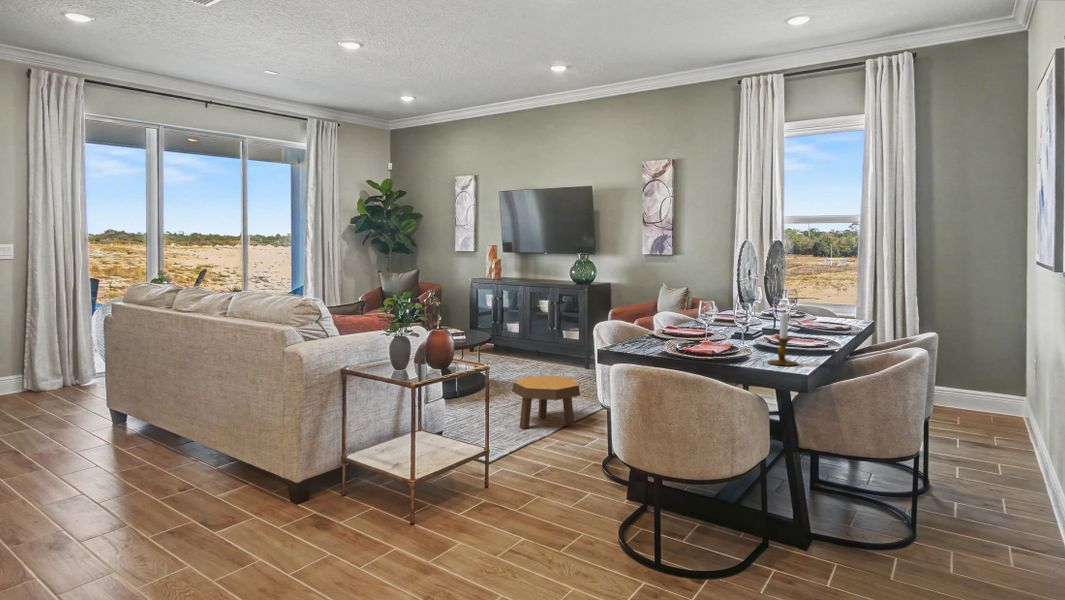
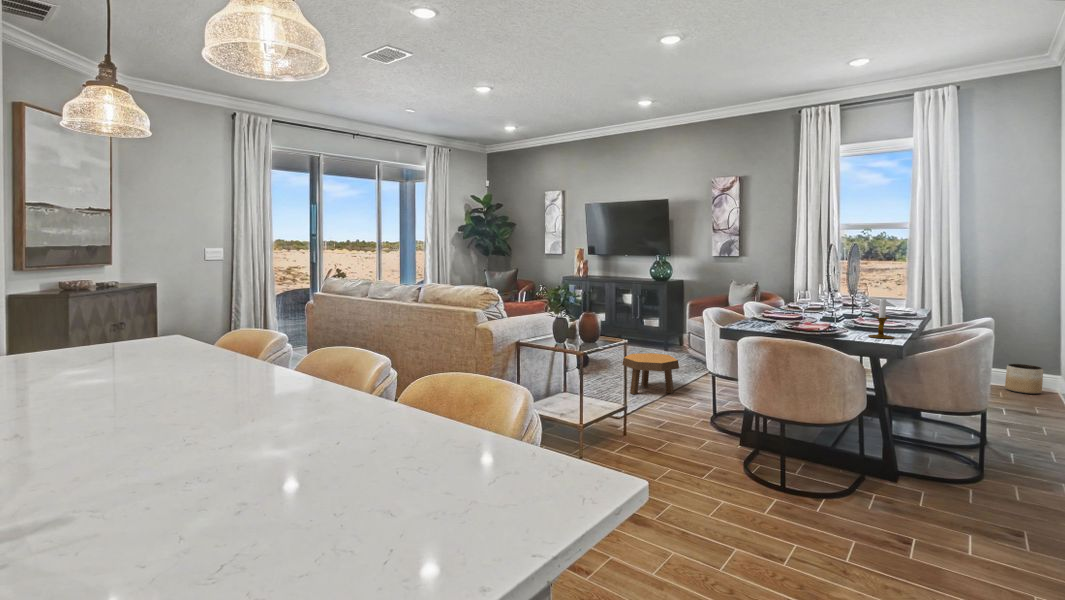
planter: none [968,384,1010,421] -> present [1005,364,1043,394]

